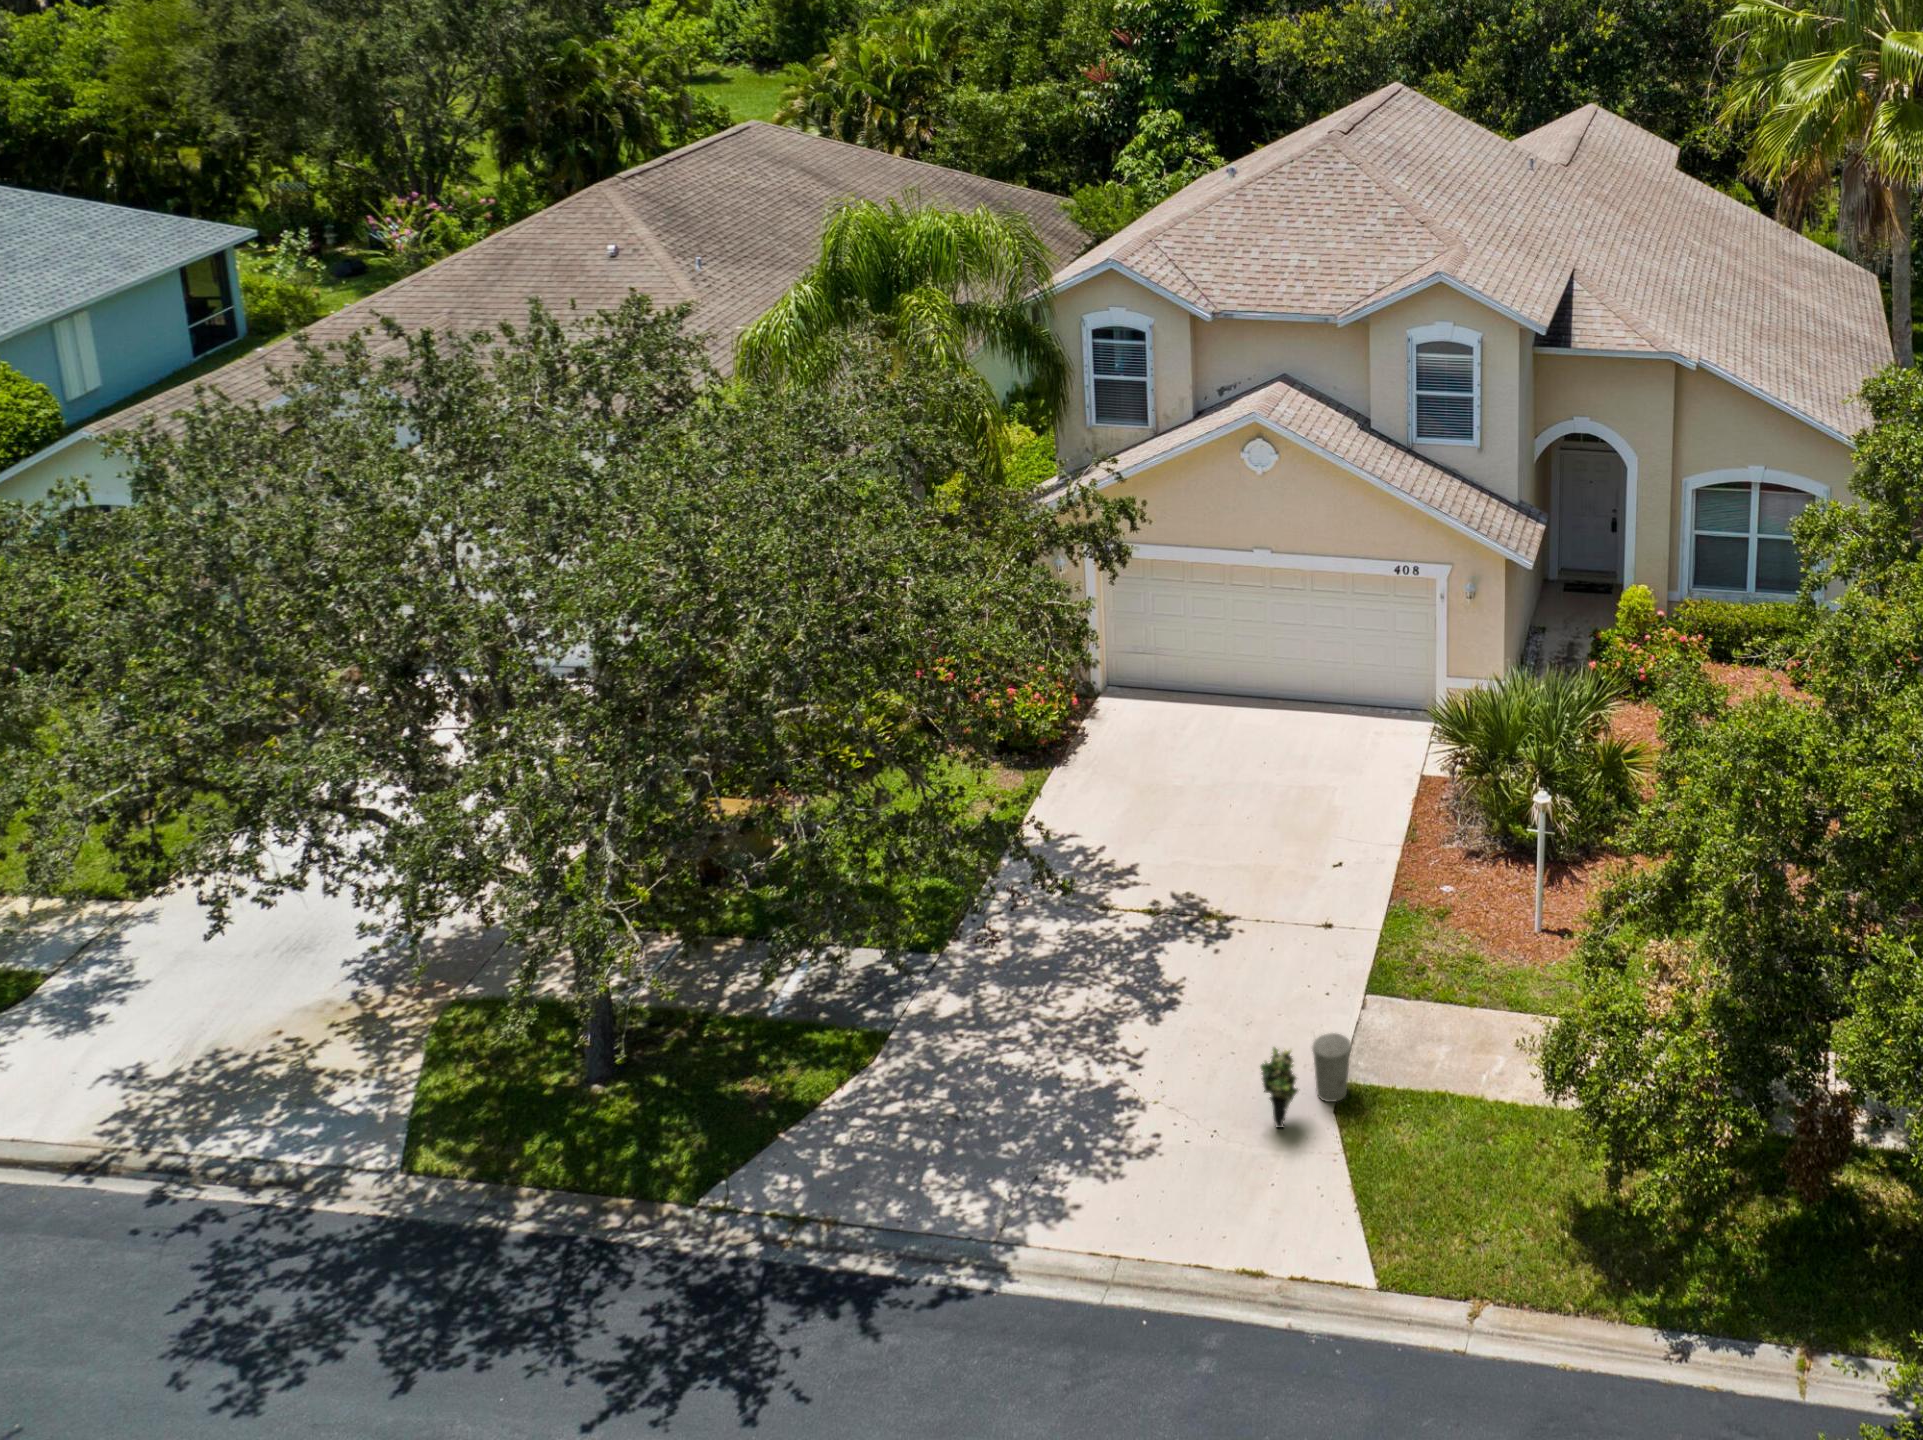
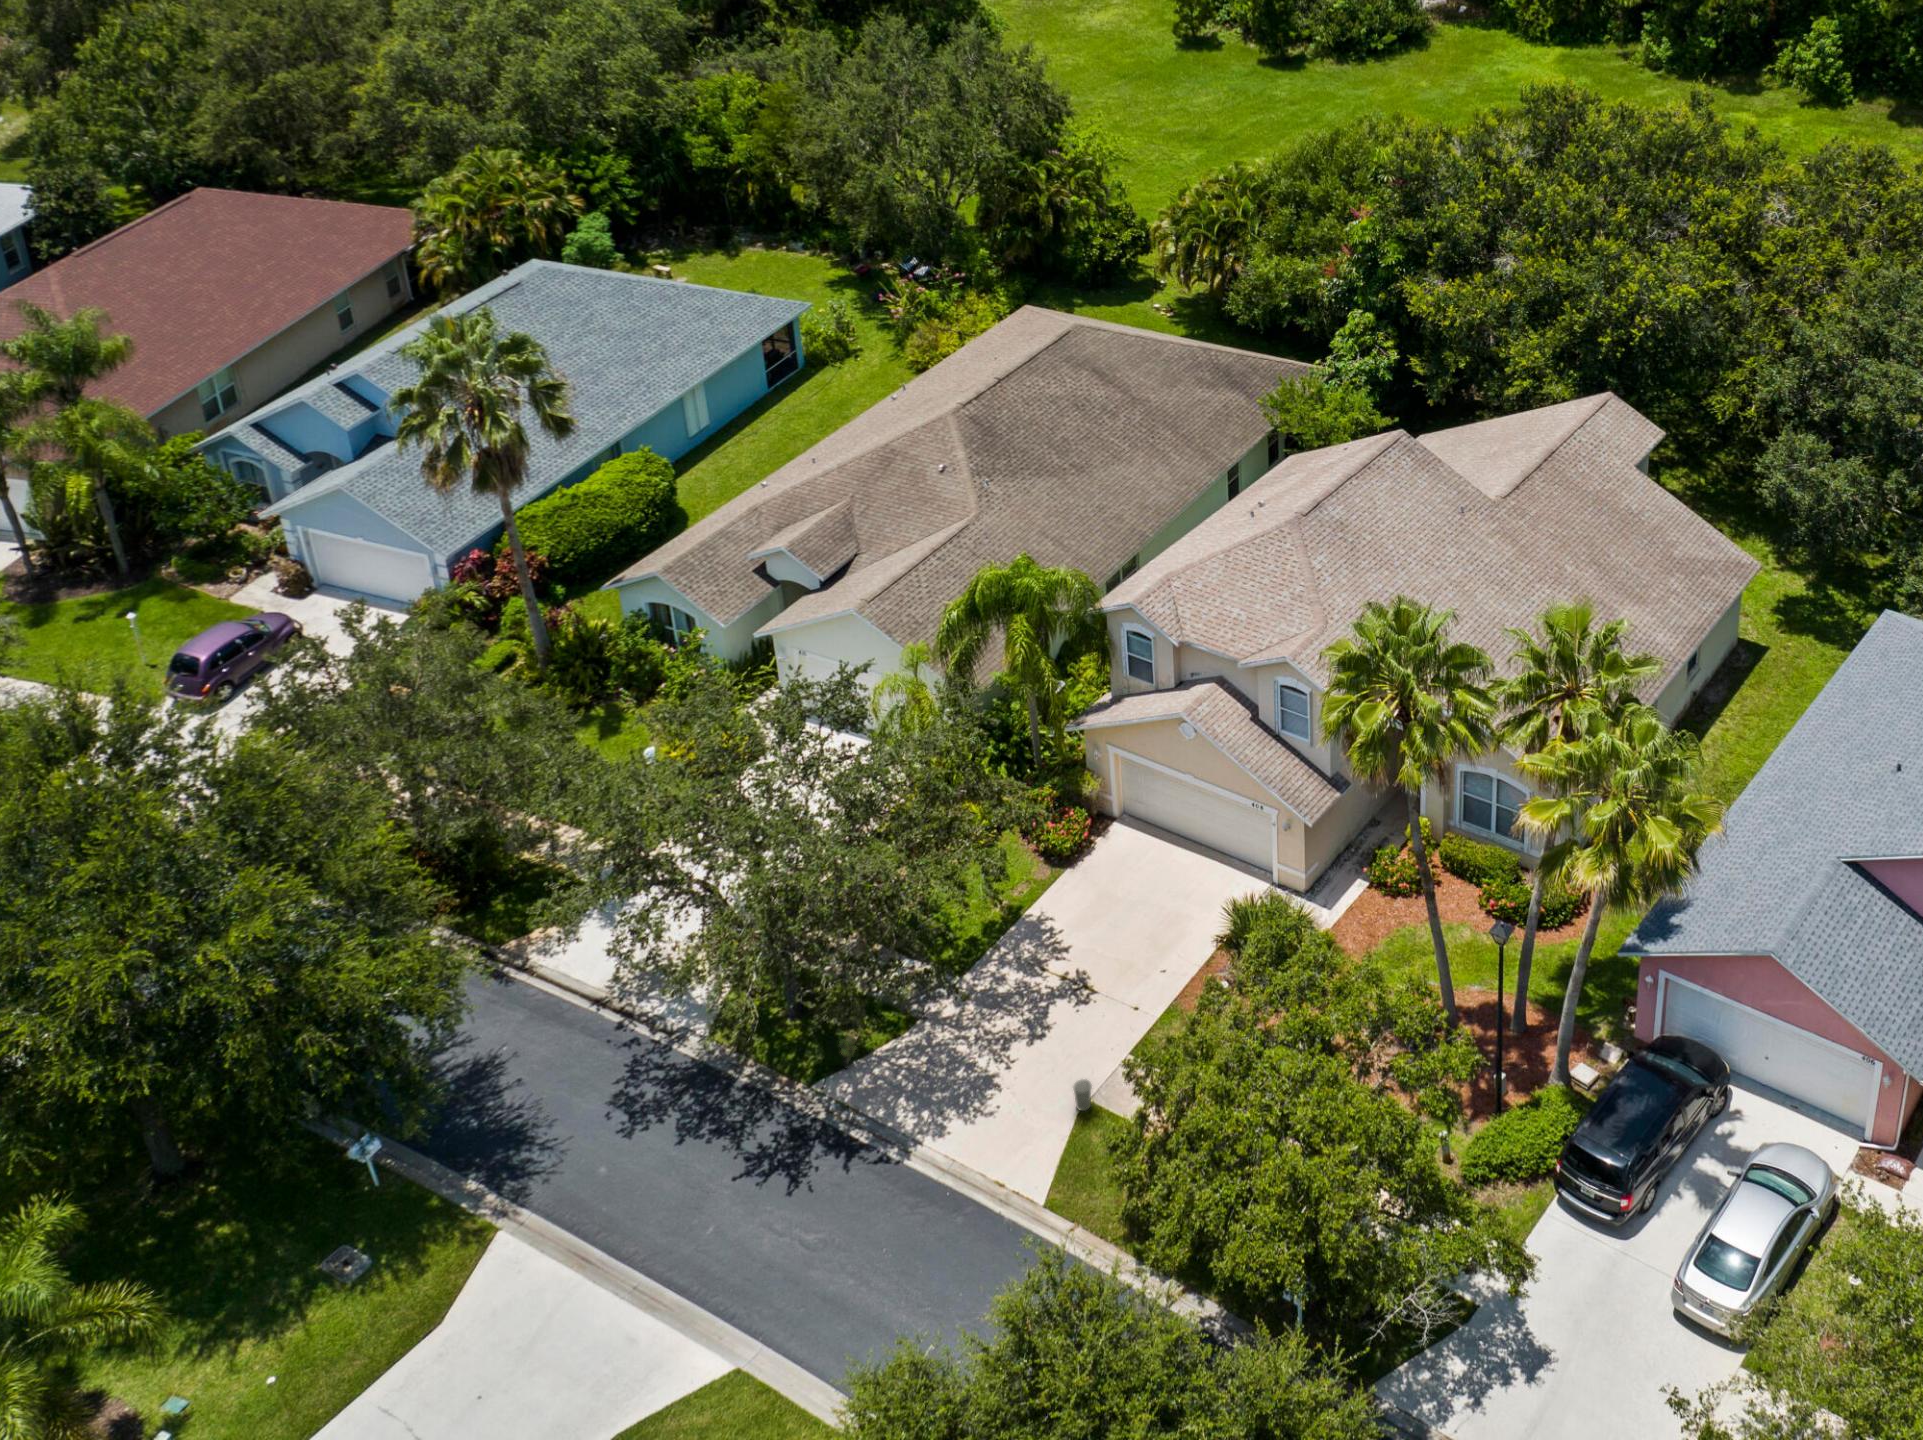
potted plant: present [1260,1047,1298,1128] -> present [839,1035,856,1068]

